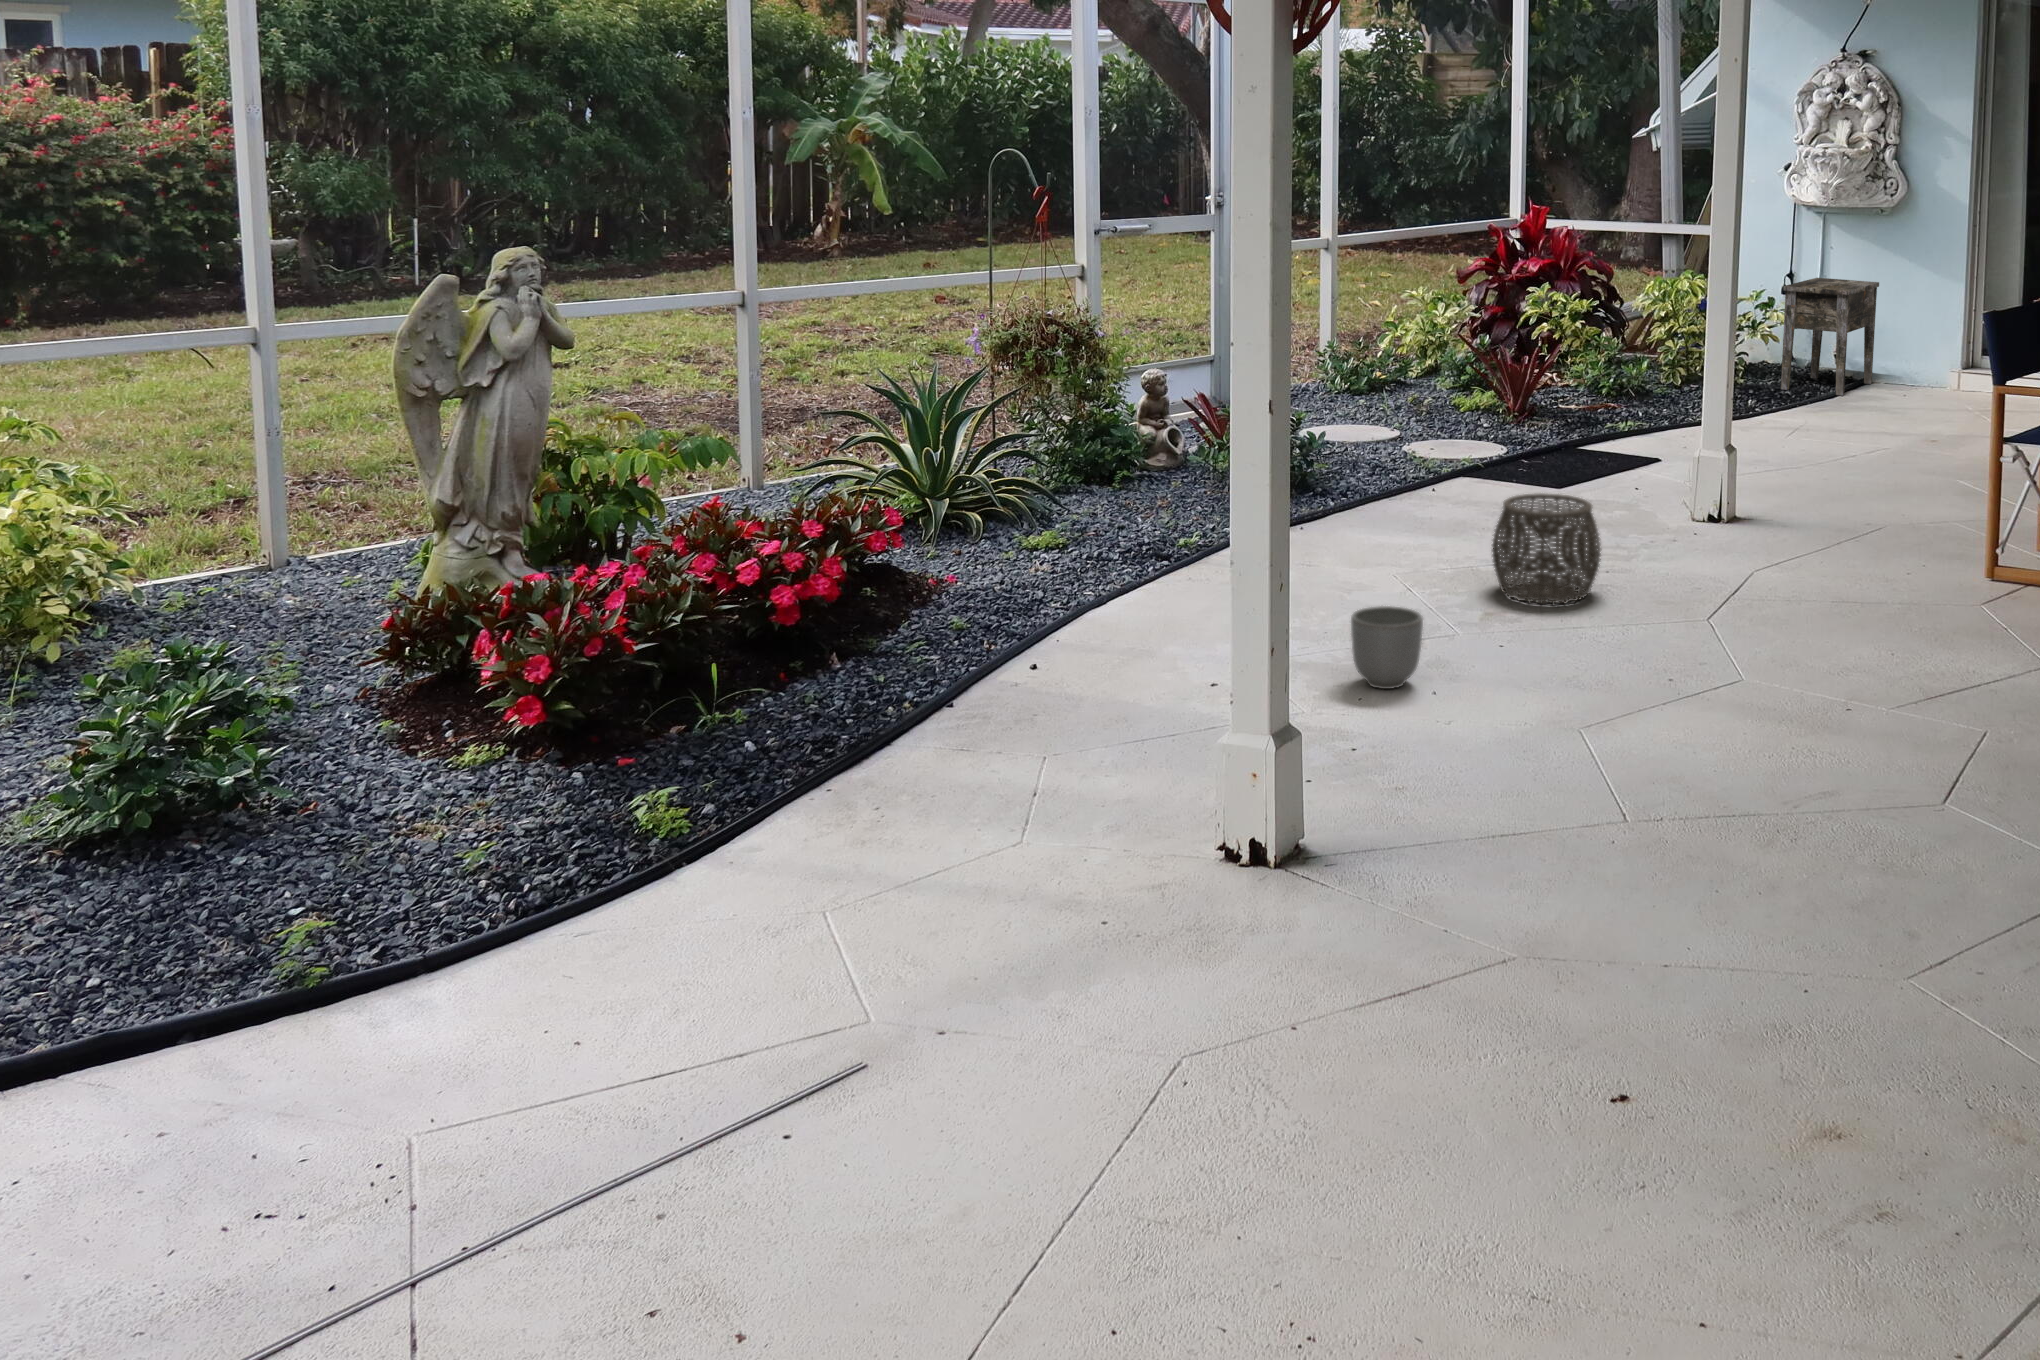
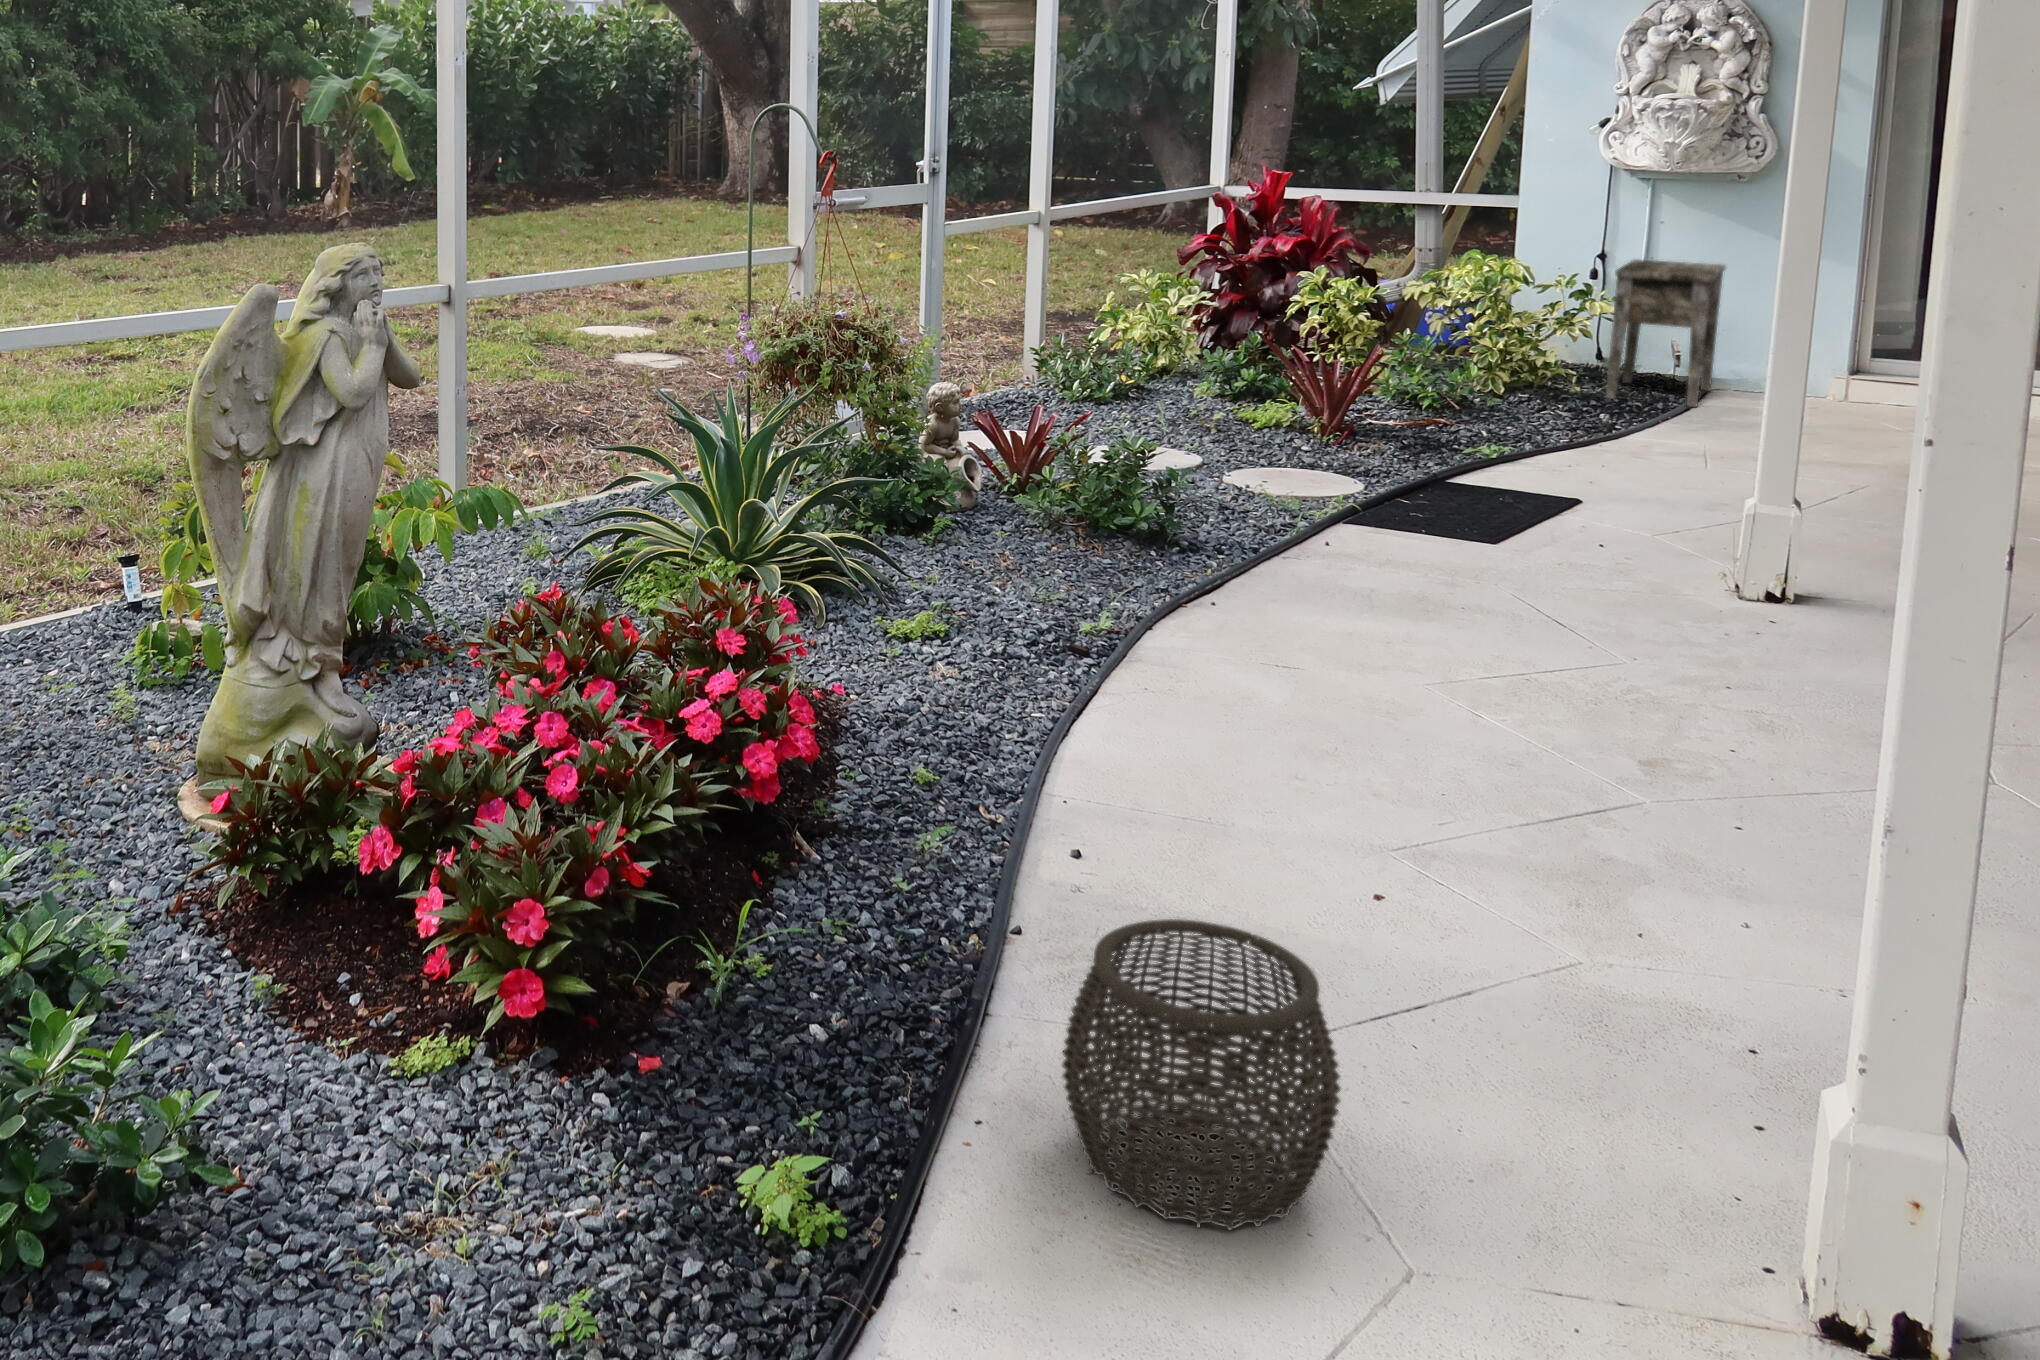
woven basket: present [1492,494,1601,604] -> present [1062,919,1341,1230]
planter: present [1351,606,1423,689] -> none [1589,781,1718,916]

